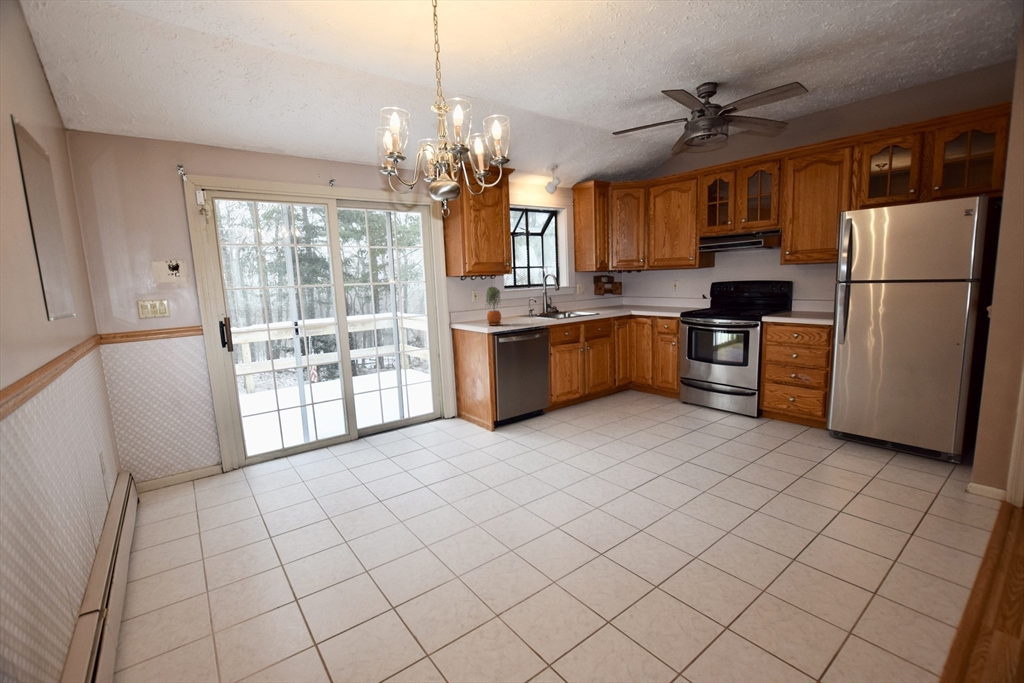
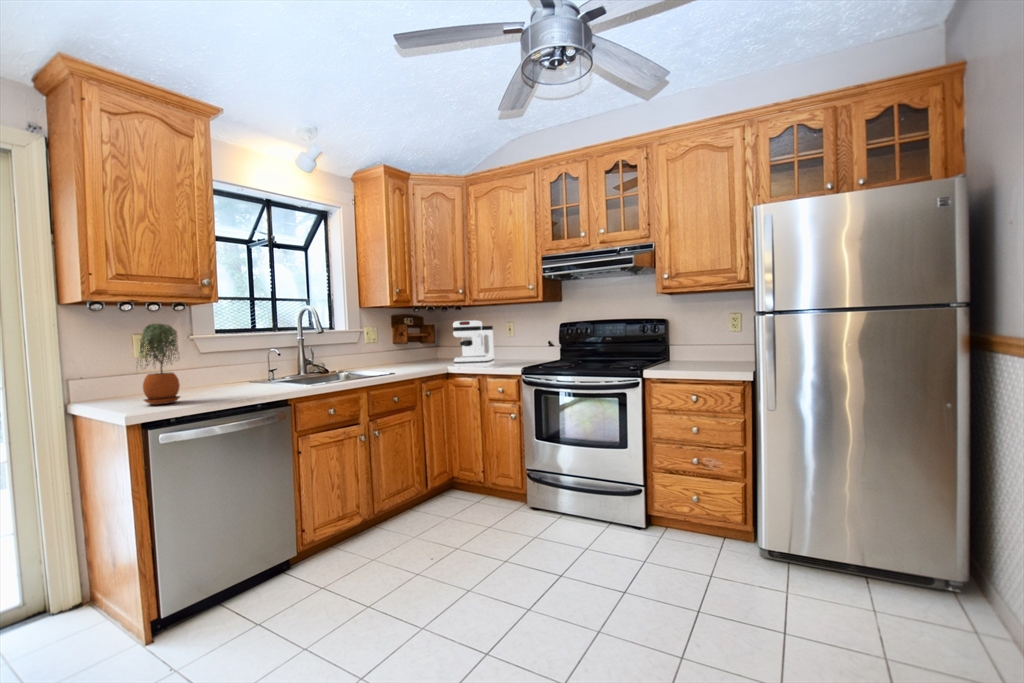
coffee maker: none [635,281,663,312] -> present [453,320,494,368]

